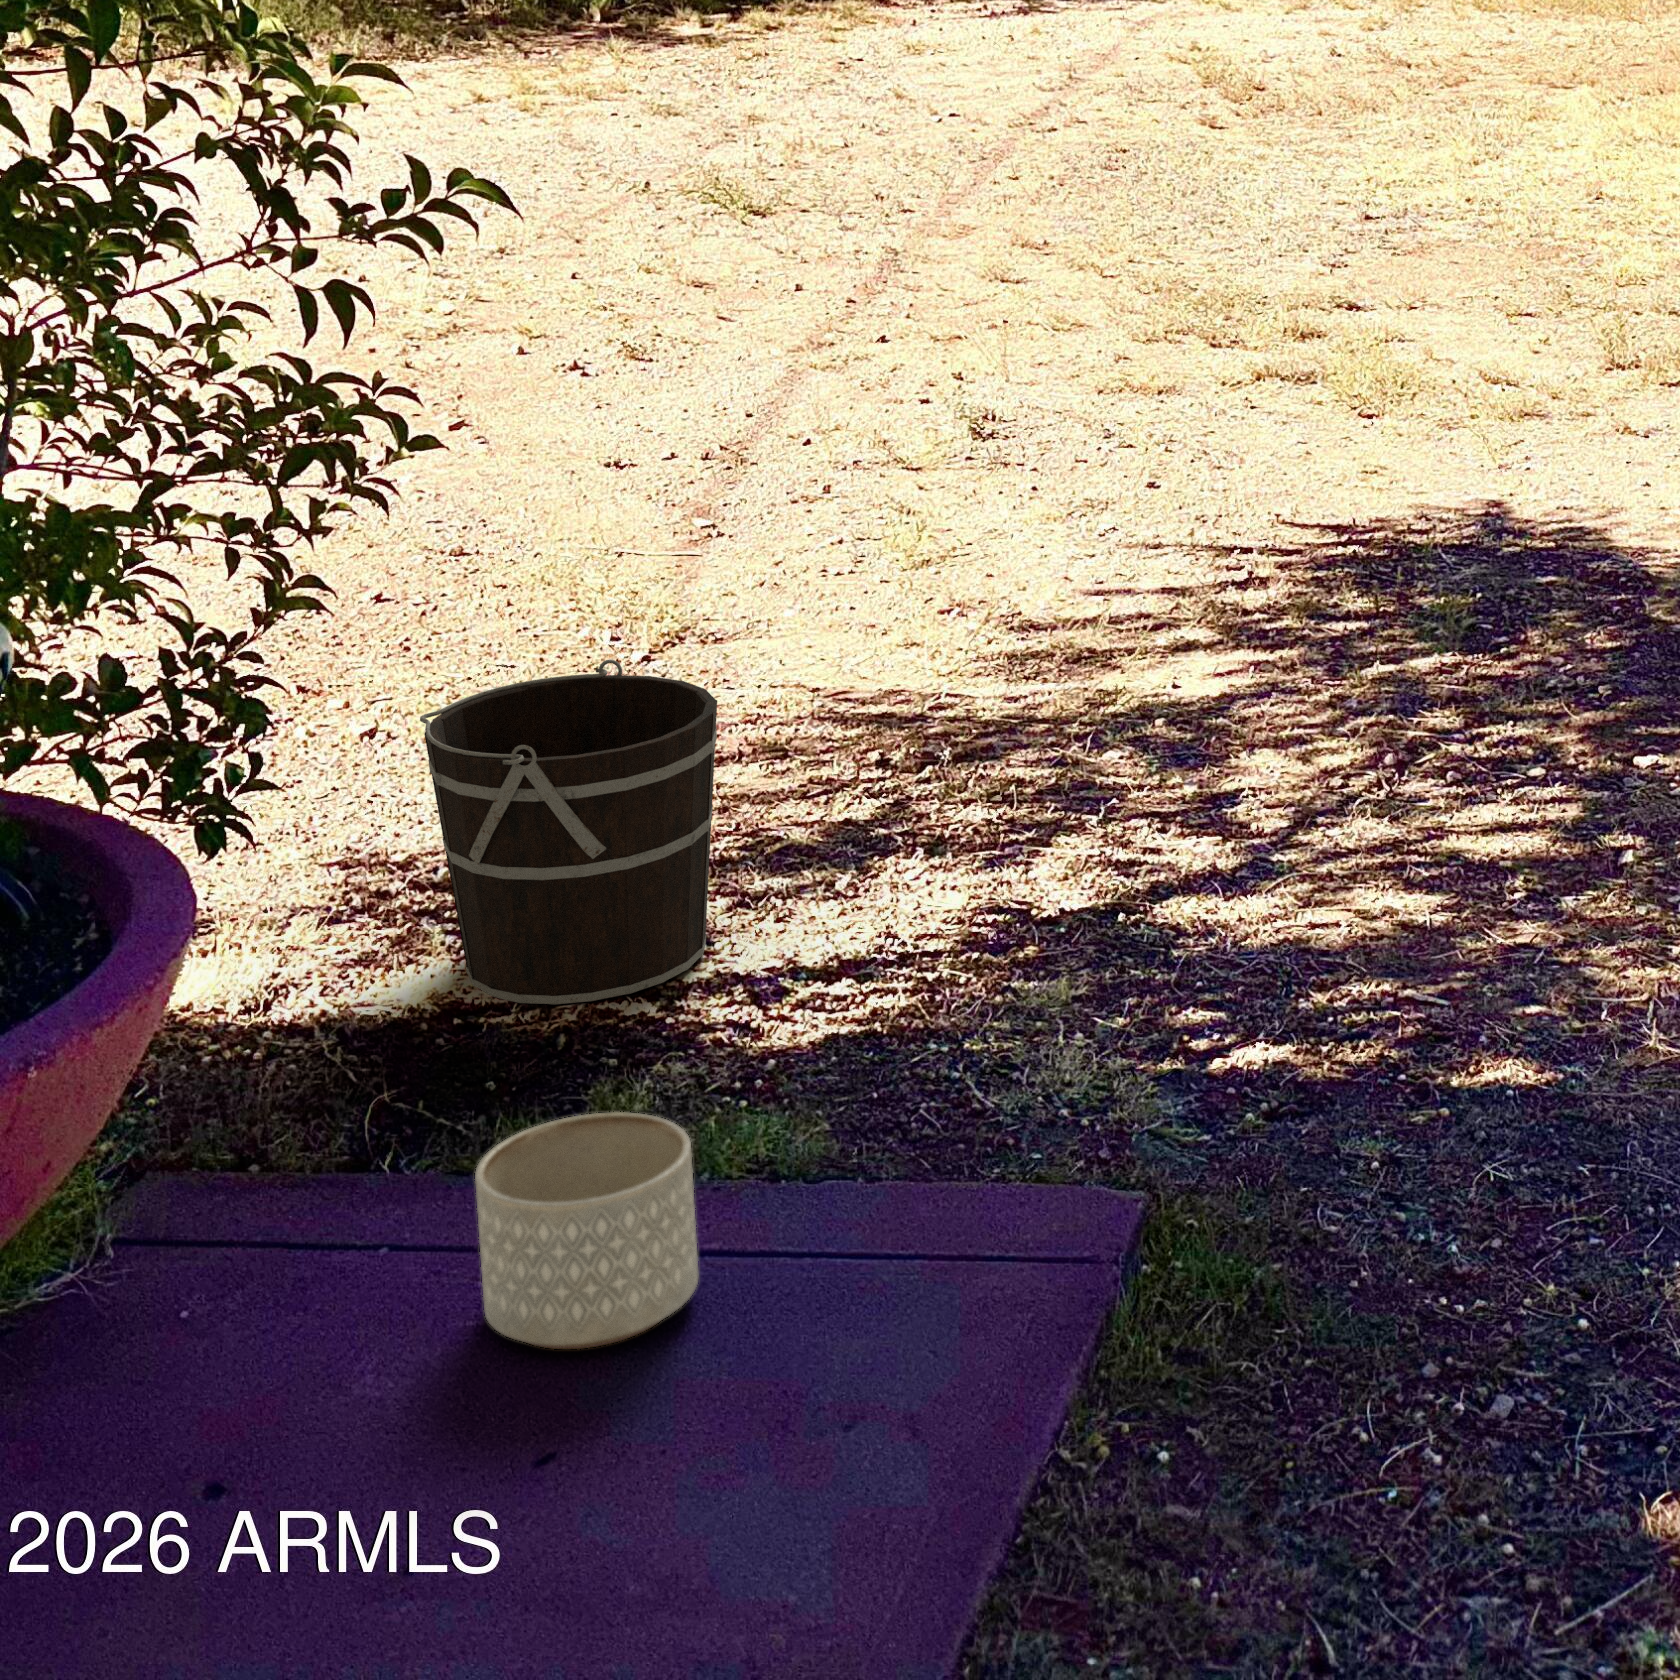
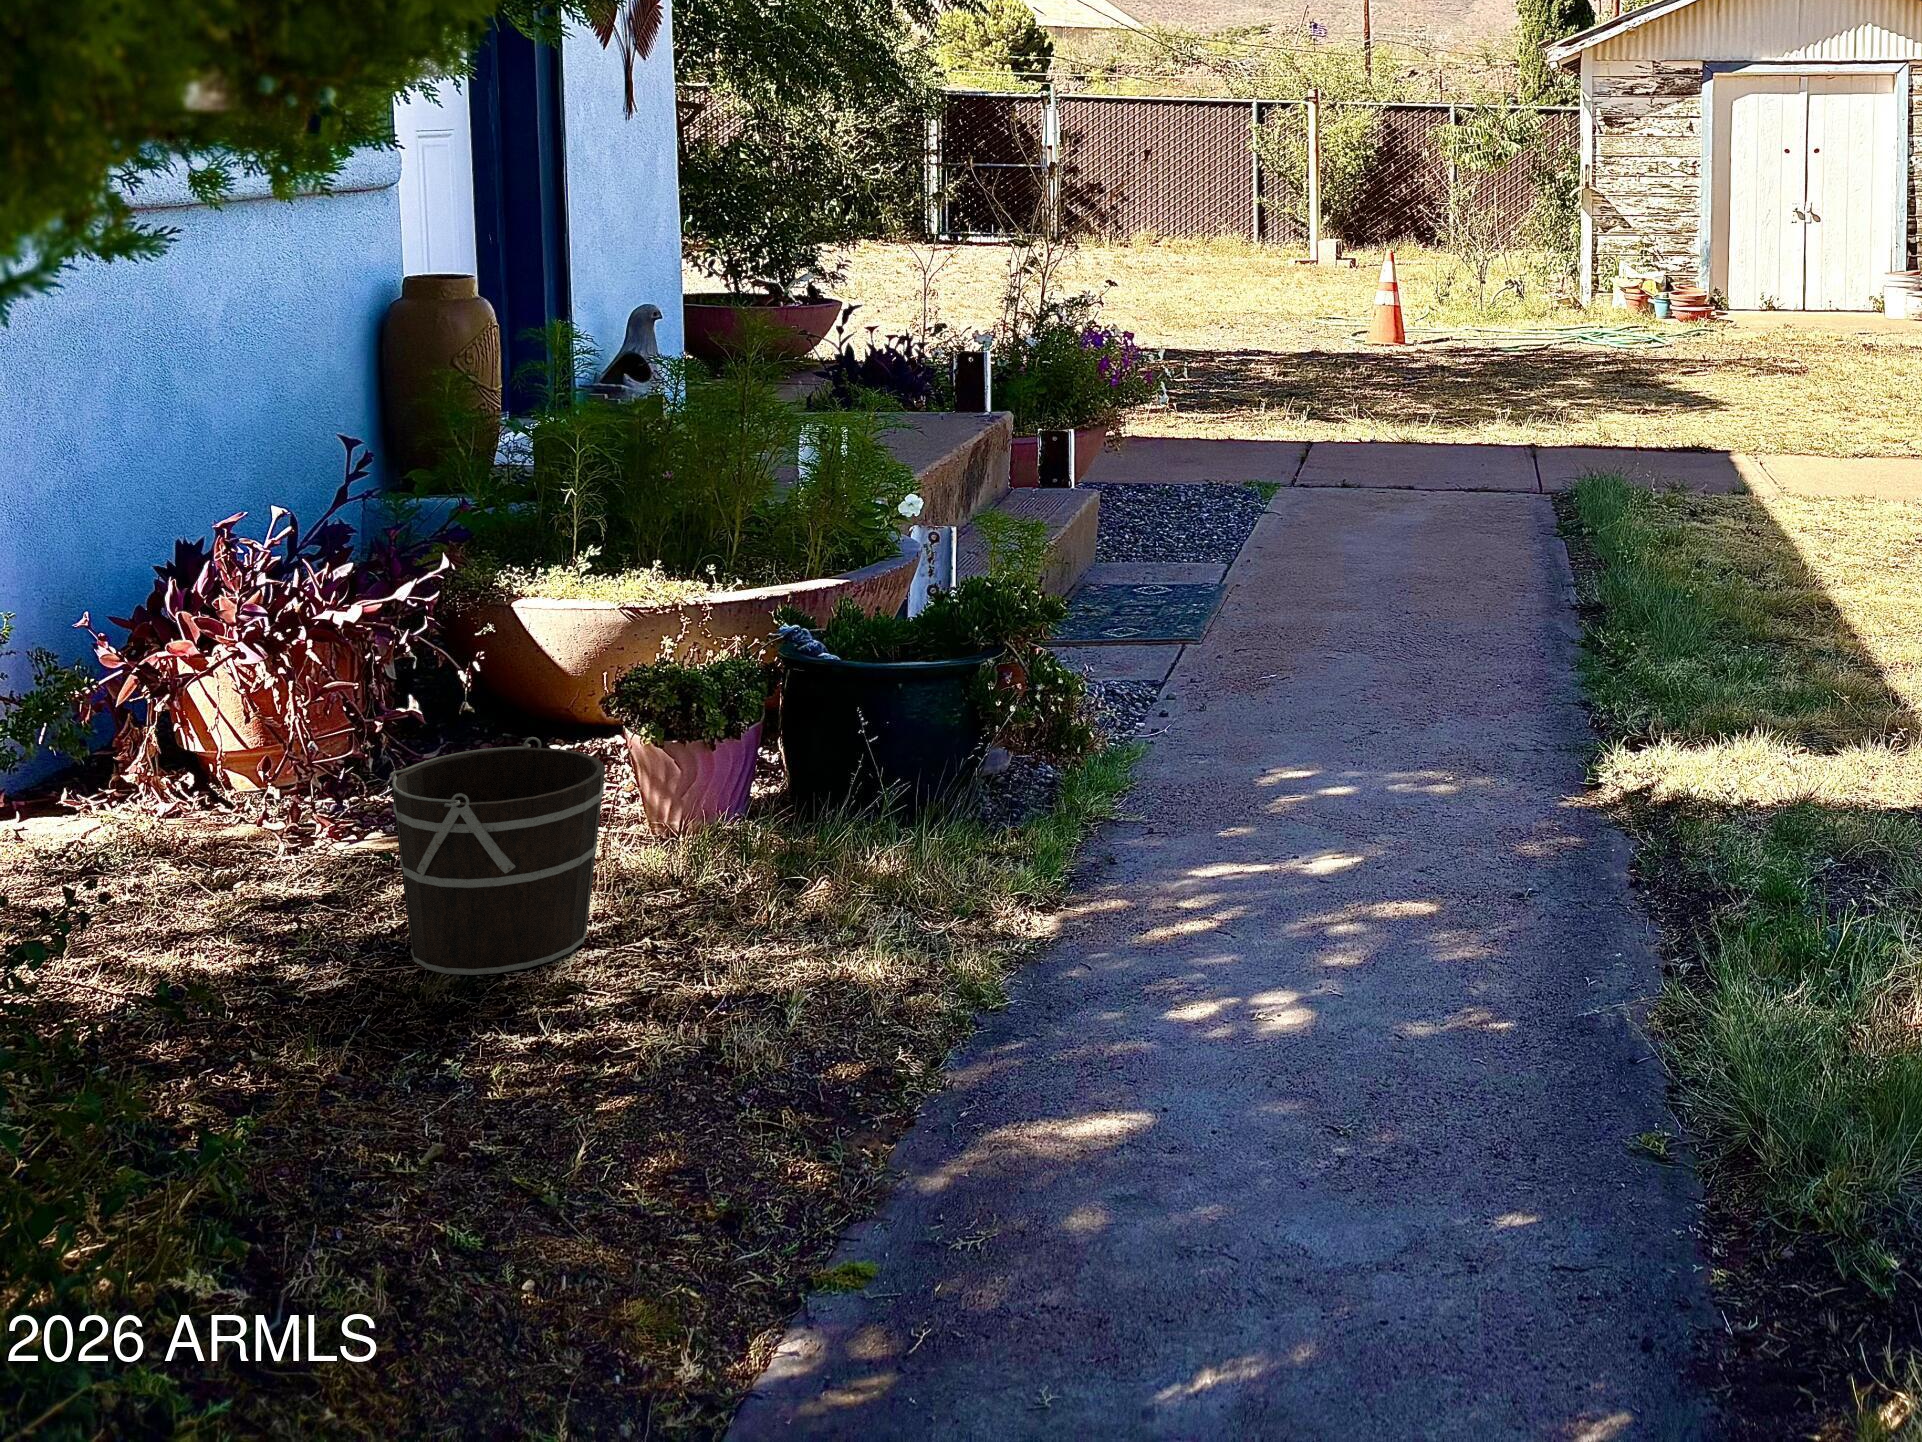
planter: present [475,1112,698,1349] -> none [387,1045,545,1208]

